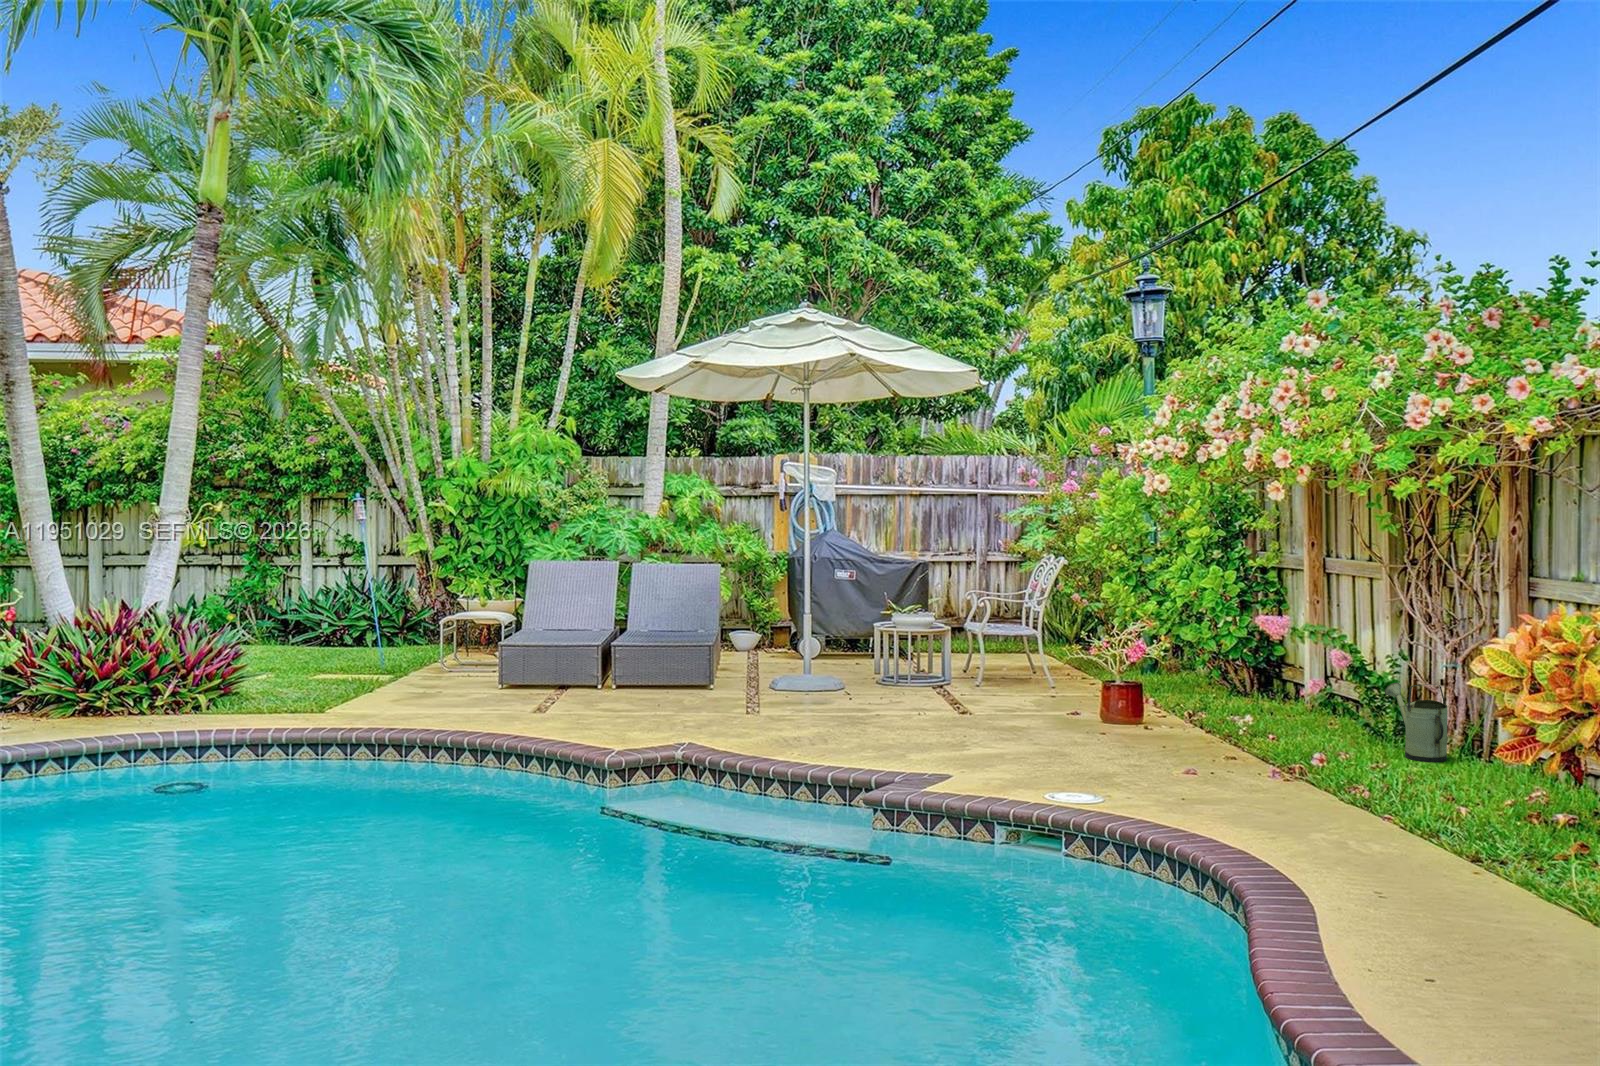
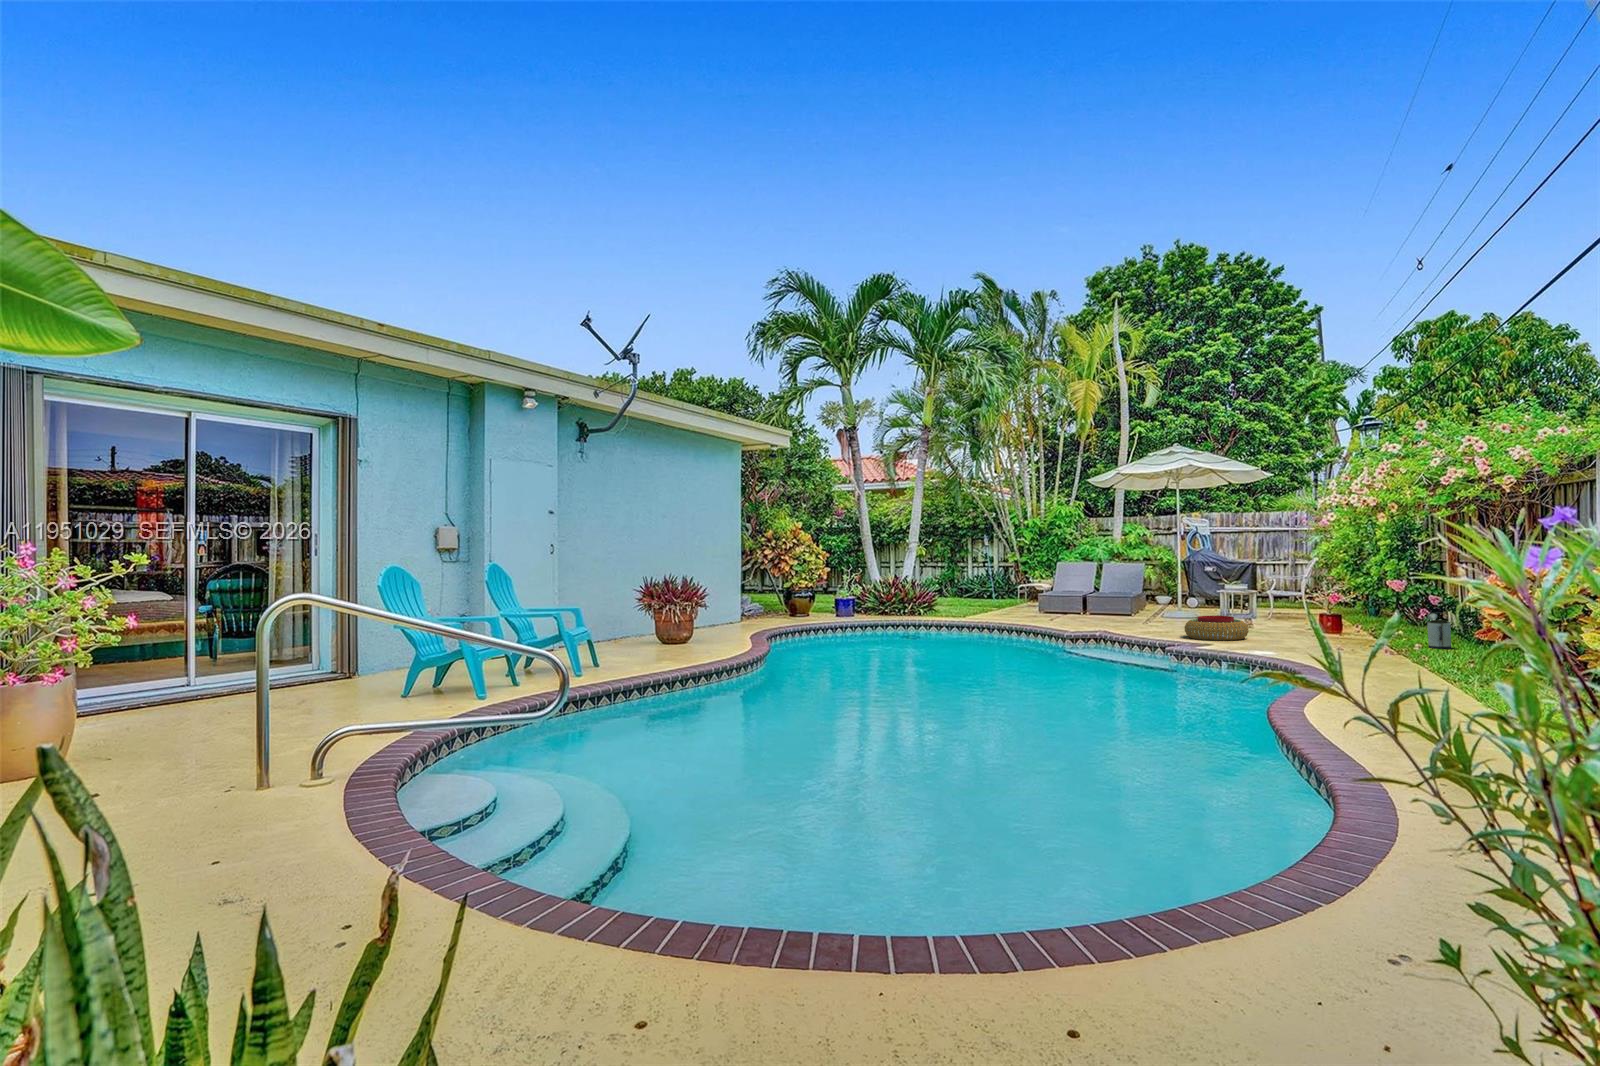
pouf: none [934,703,1072,772] -> present [1185,616,1249,641]

